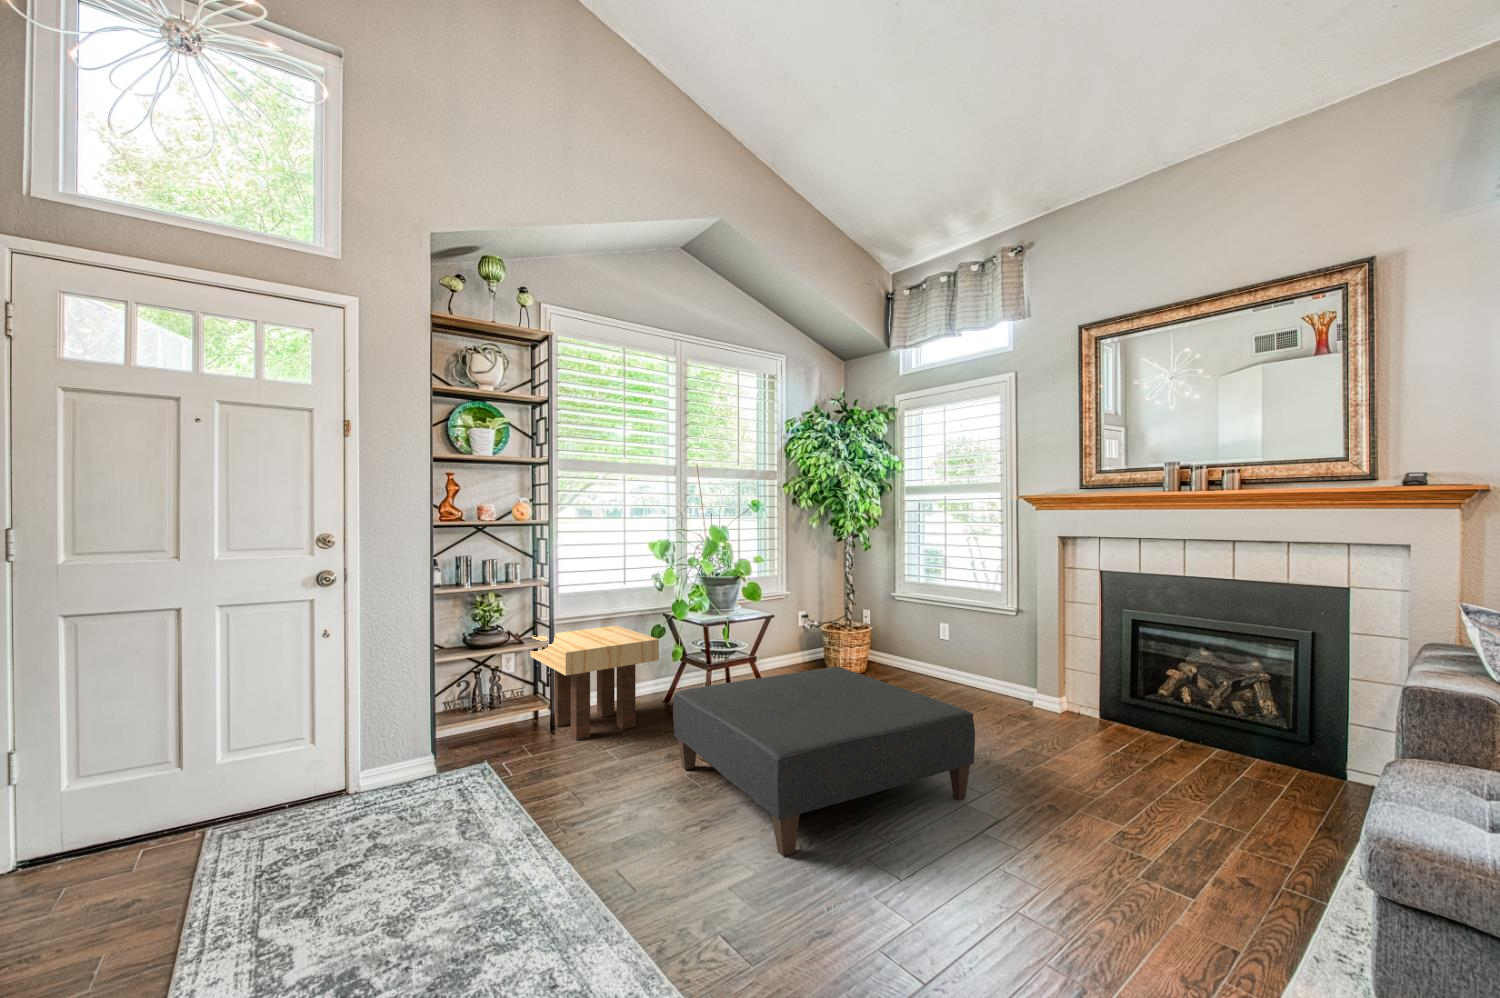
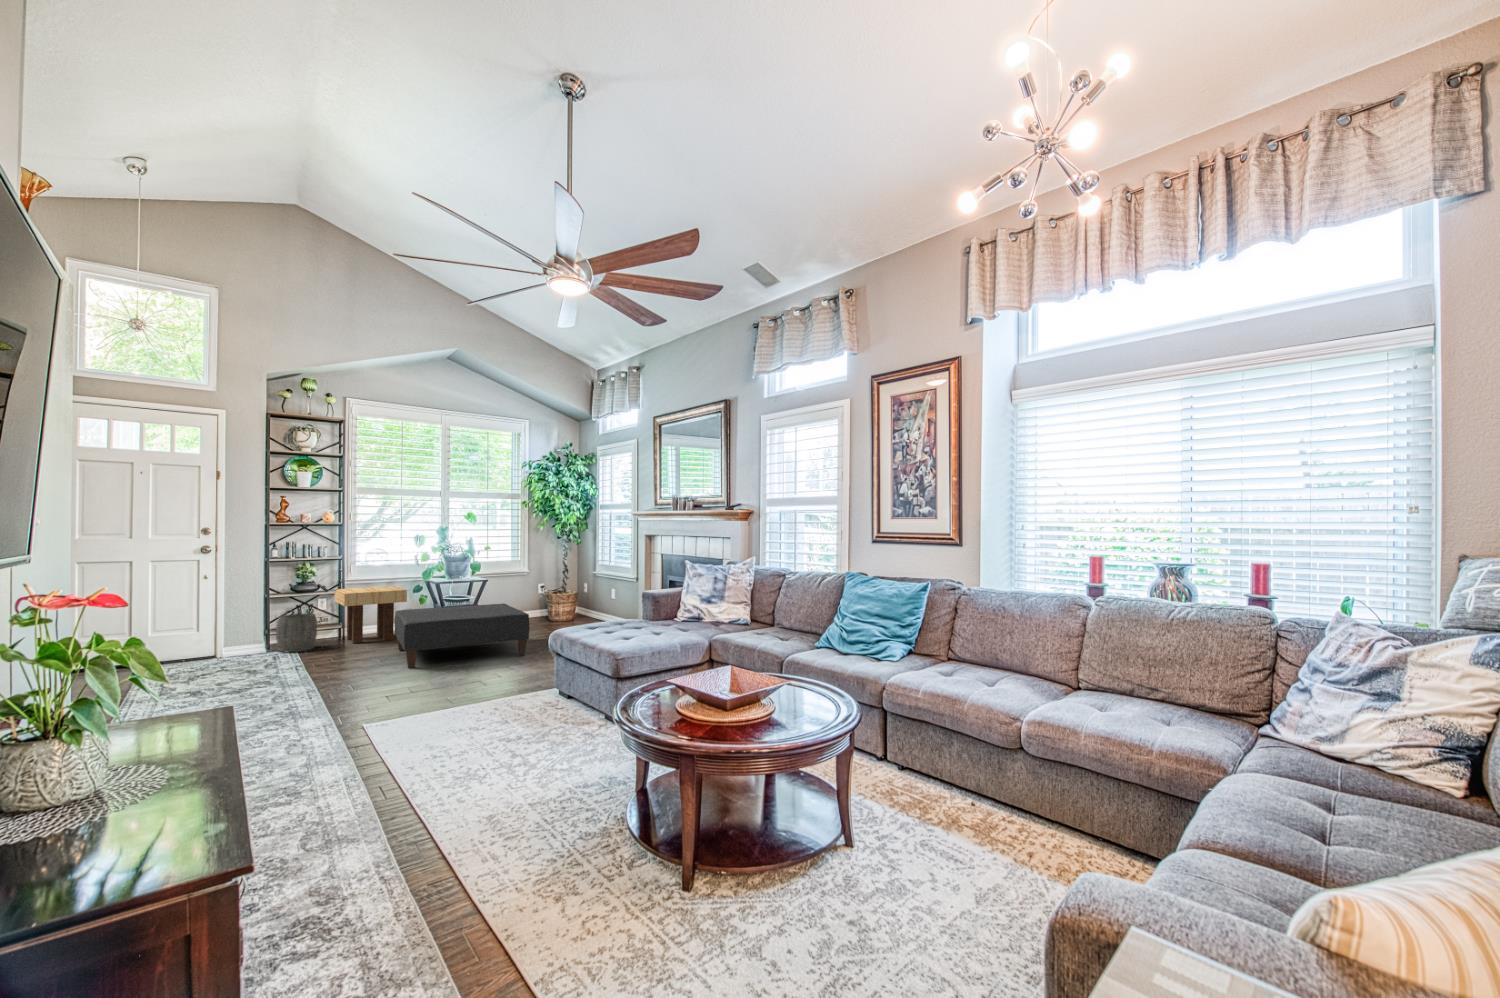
woven basket: none [451,688,520,771] -> present [276,613,317,652]

